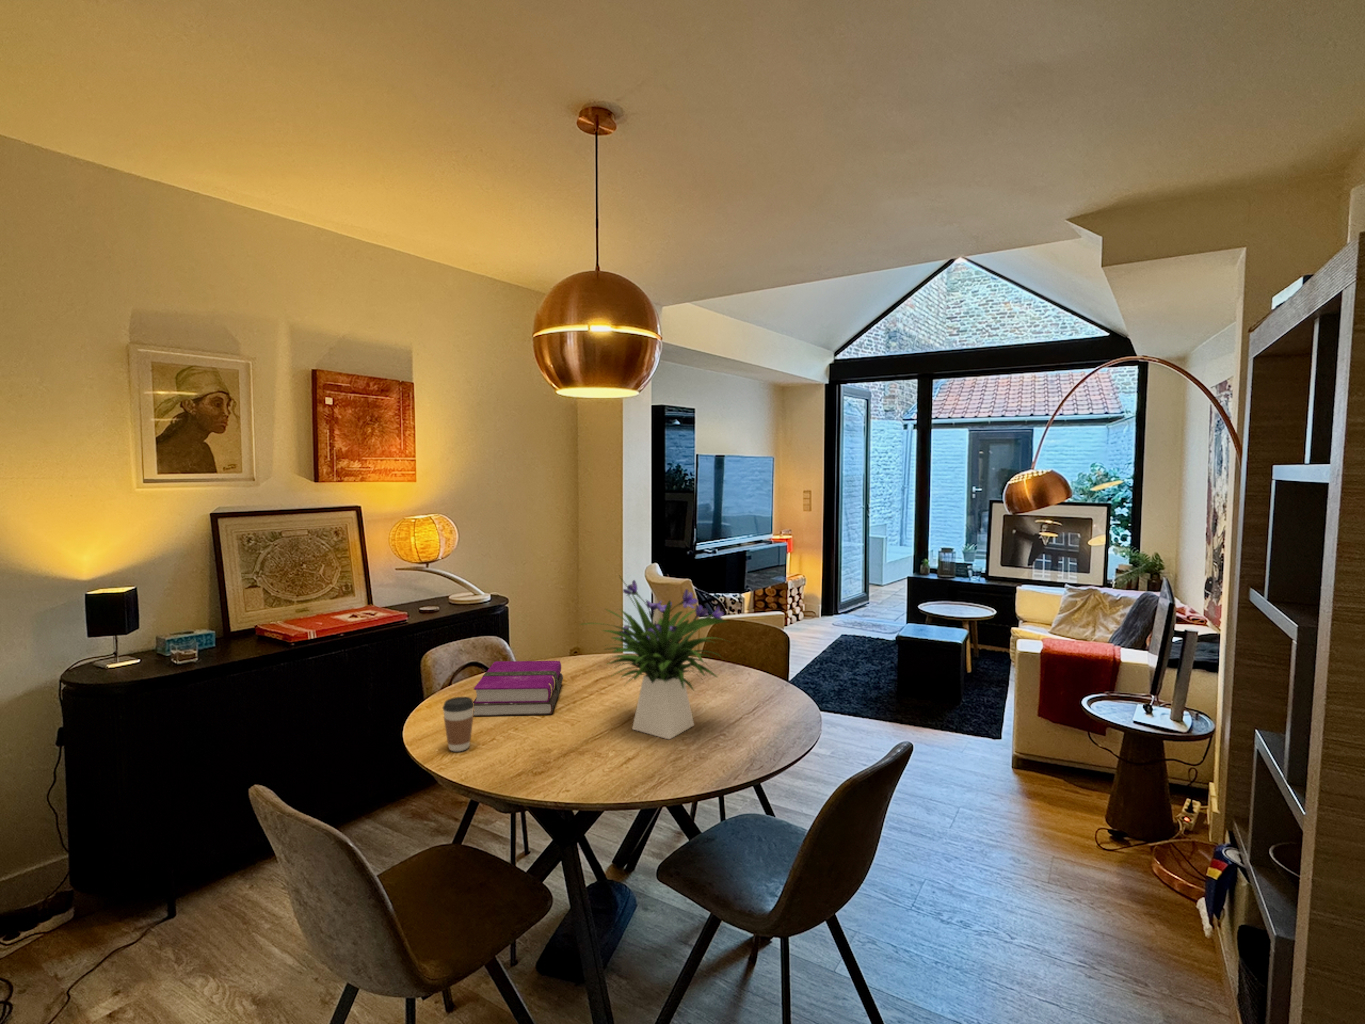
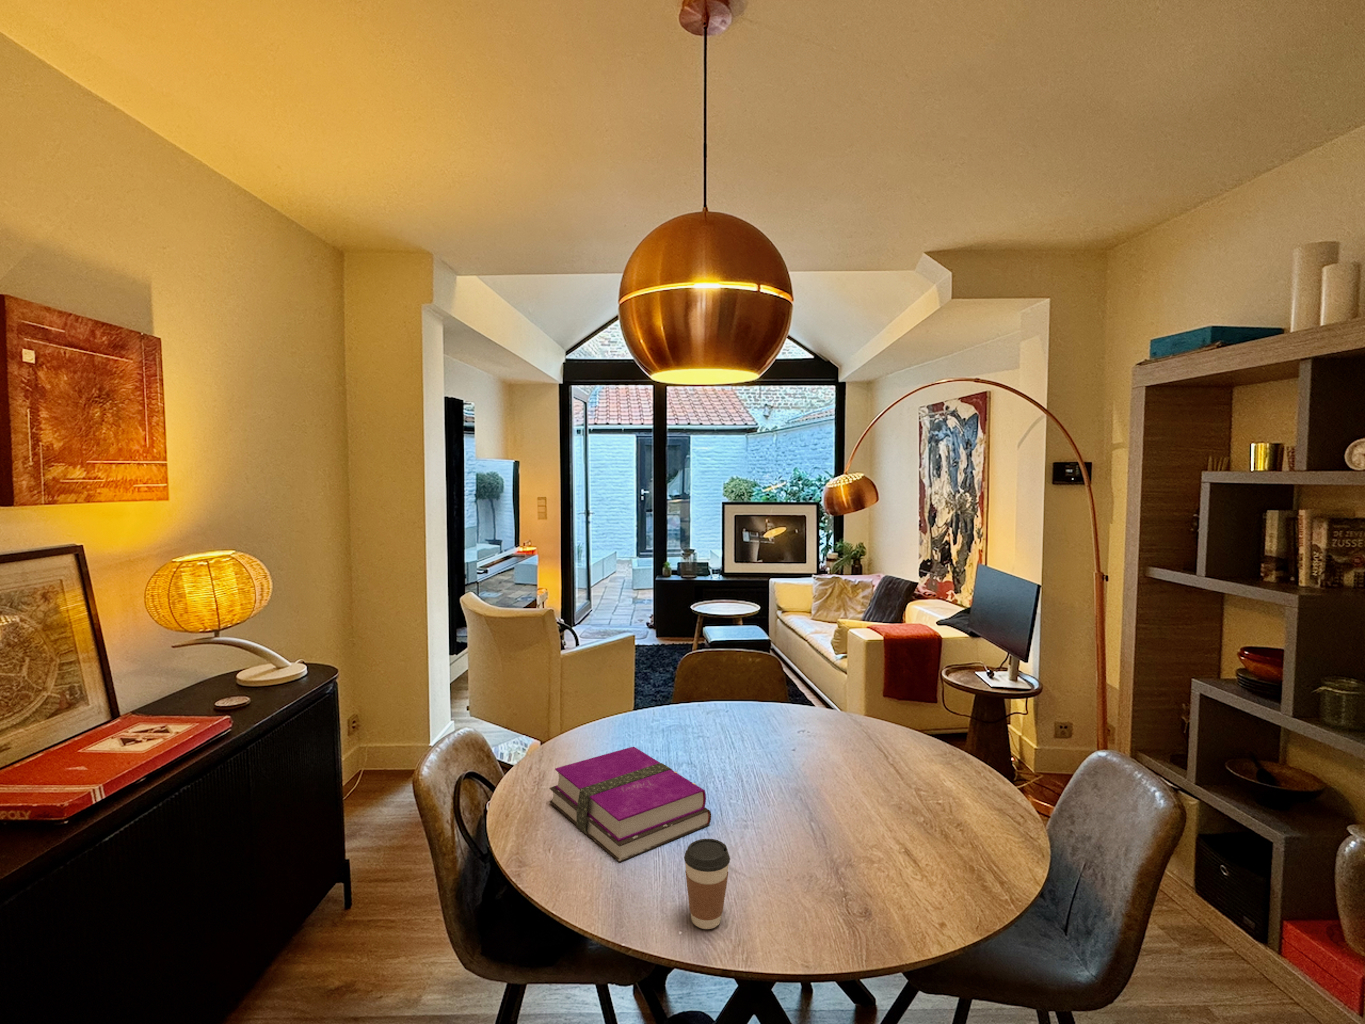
flower arrangement: present [585,579,727,739] -> none [760,625,936,816]

